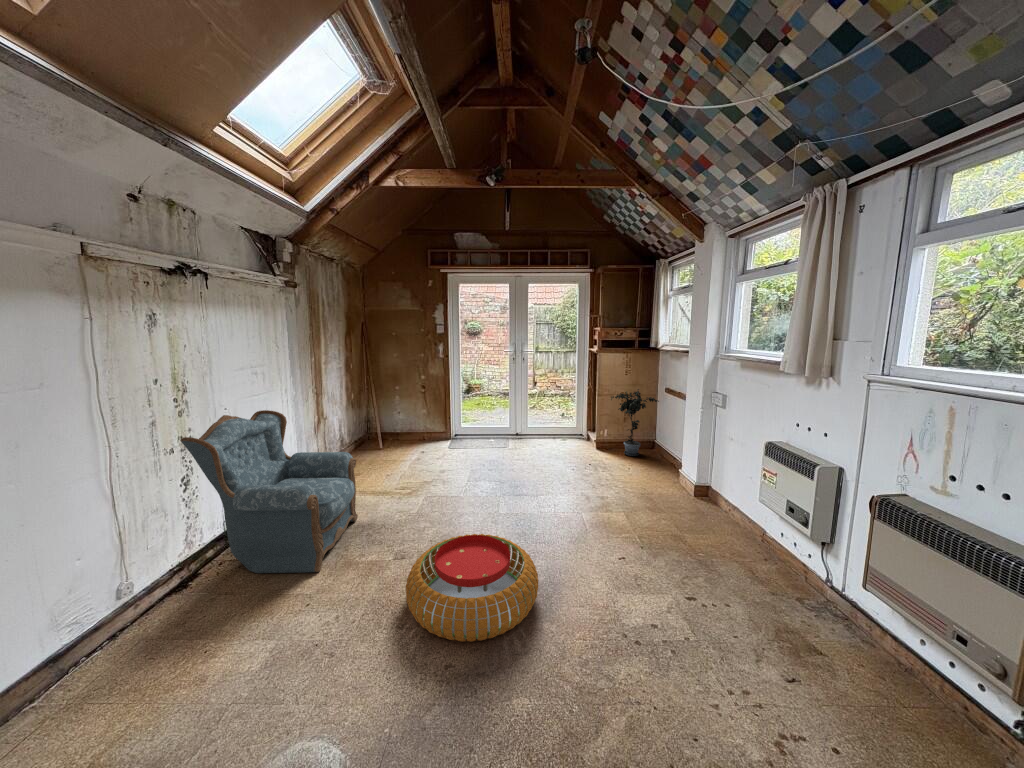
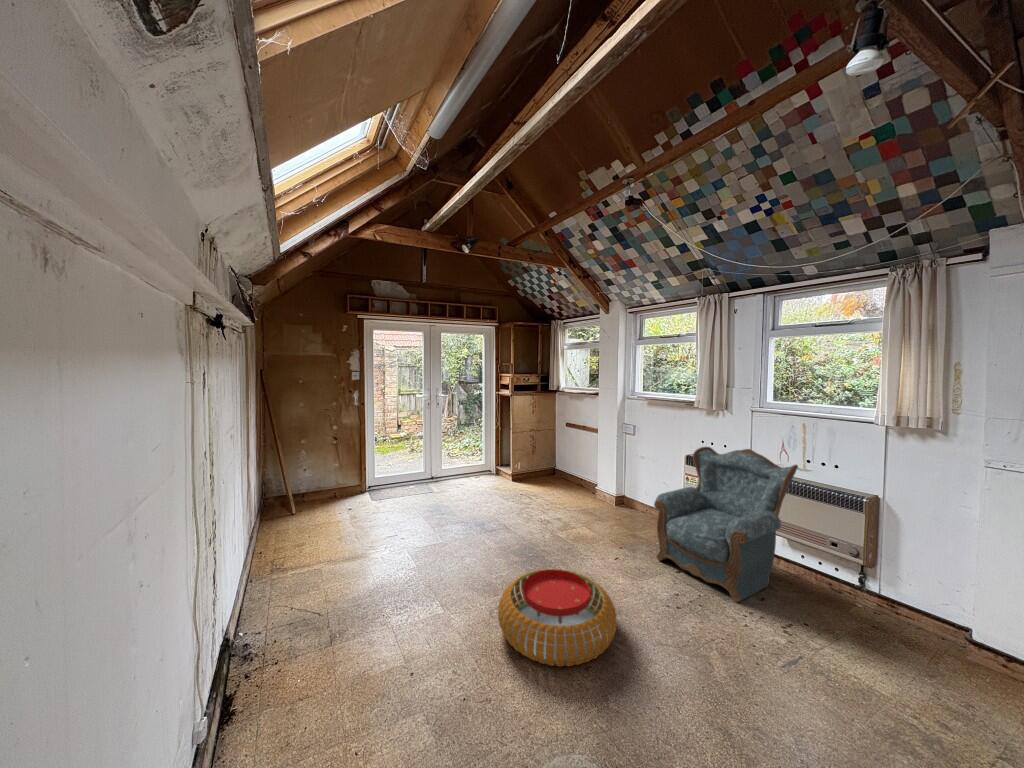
potted plant: present [611,389,659,456] -> none [529,425,565,483]
armchair: present [181,410,358,573] -> present [654,447,798,602]

